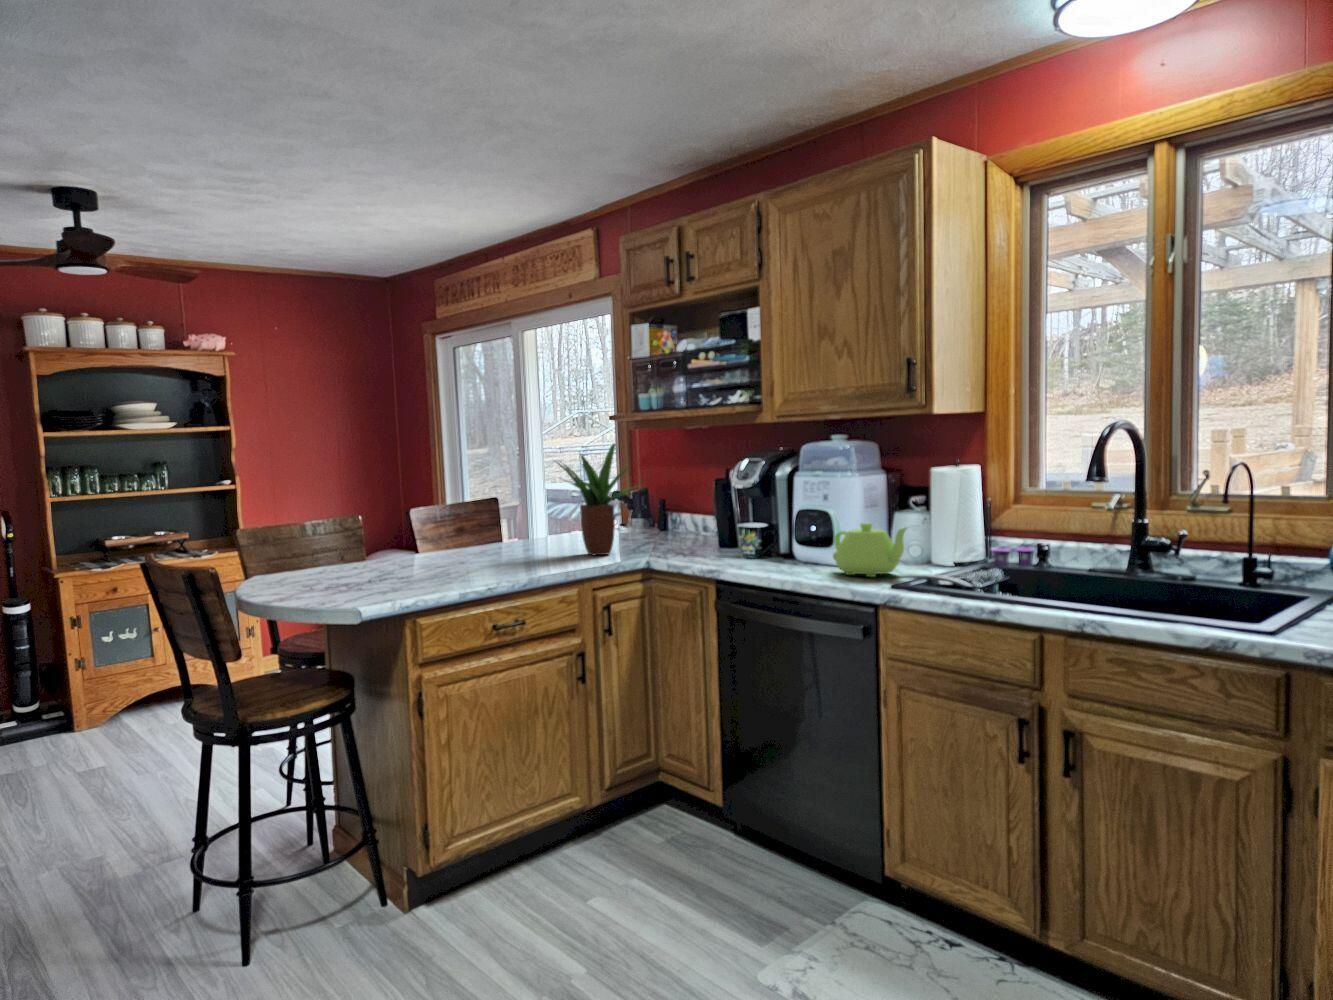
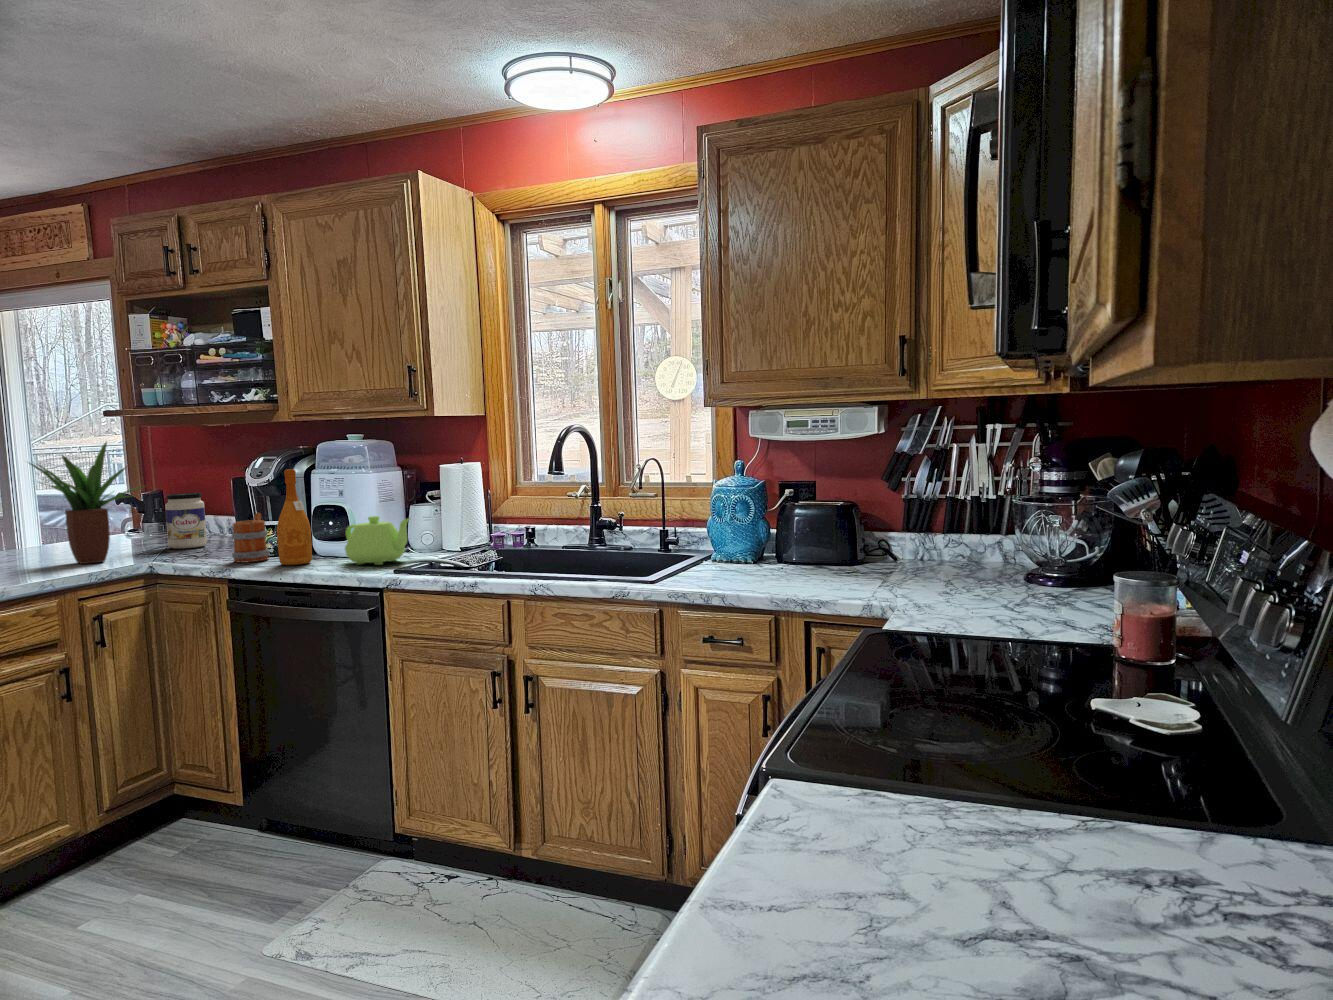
wine bottle: none [766,470,798,570] -> present [277,469,312,565]
jar: none [657,492,690,545] -> present [165,493,207,549]
mug: none [720,514,755,564] -> present [231,513,270,563]

